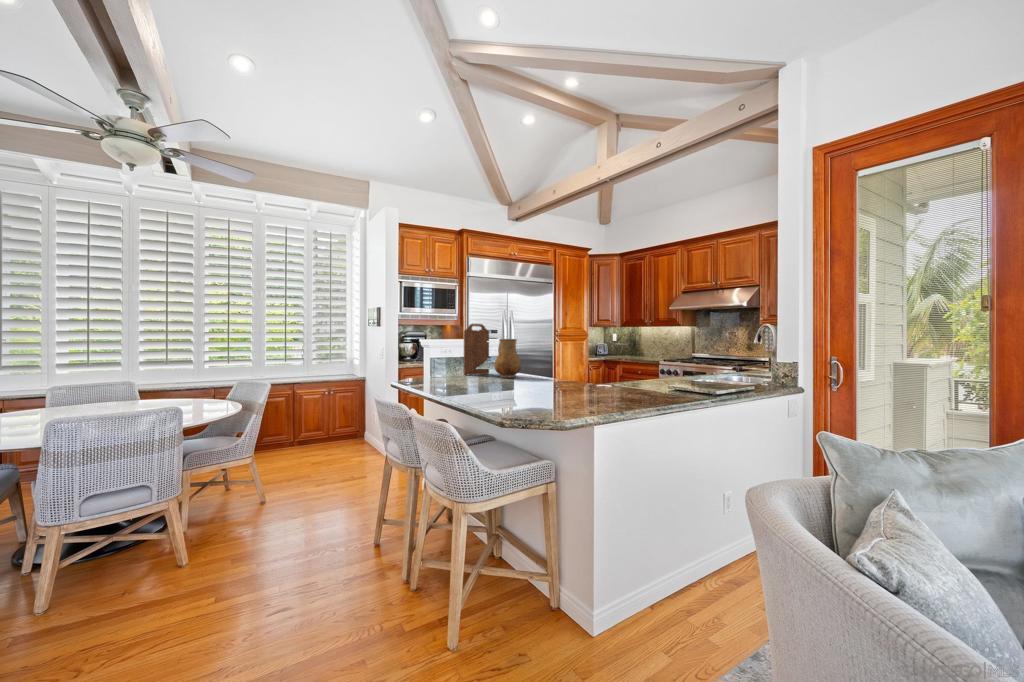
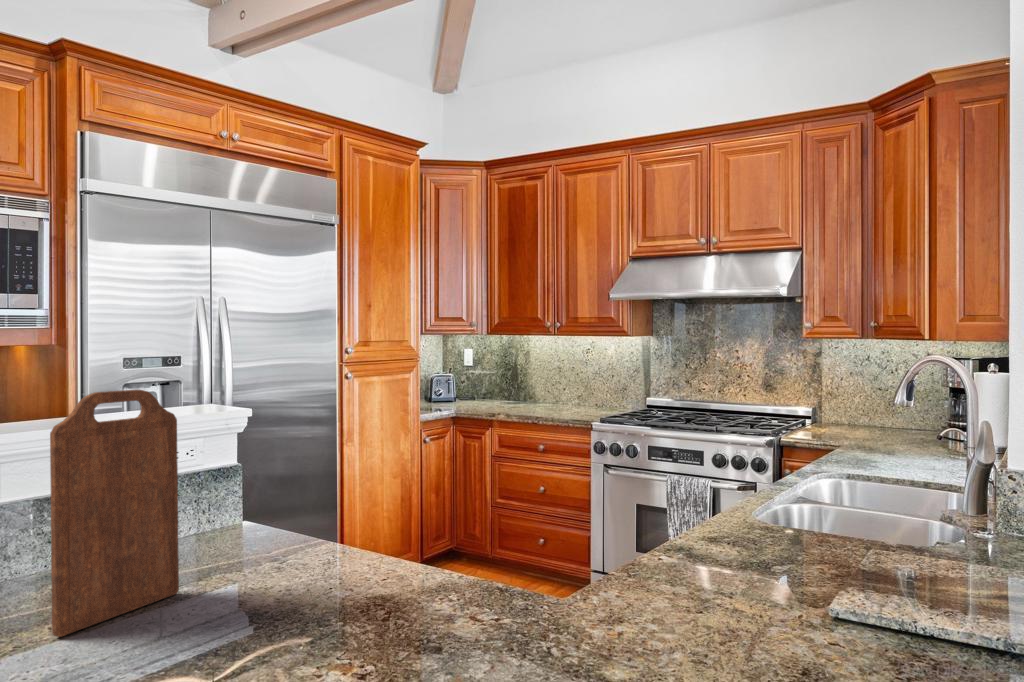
ceramic pitcher: present [494,339,521,378] -> none [212,455,336,640]

